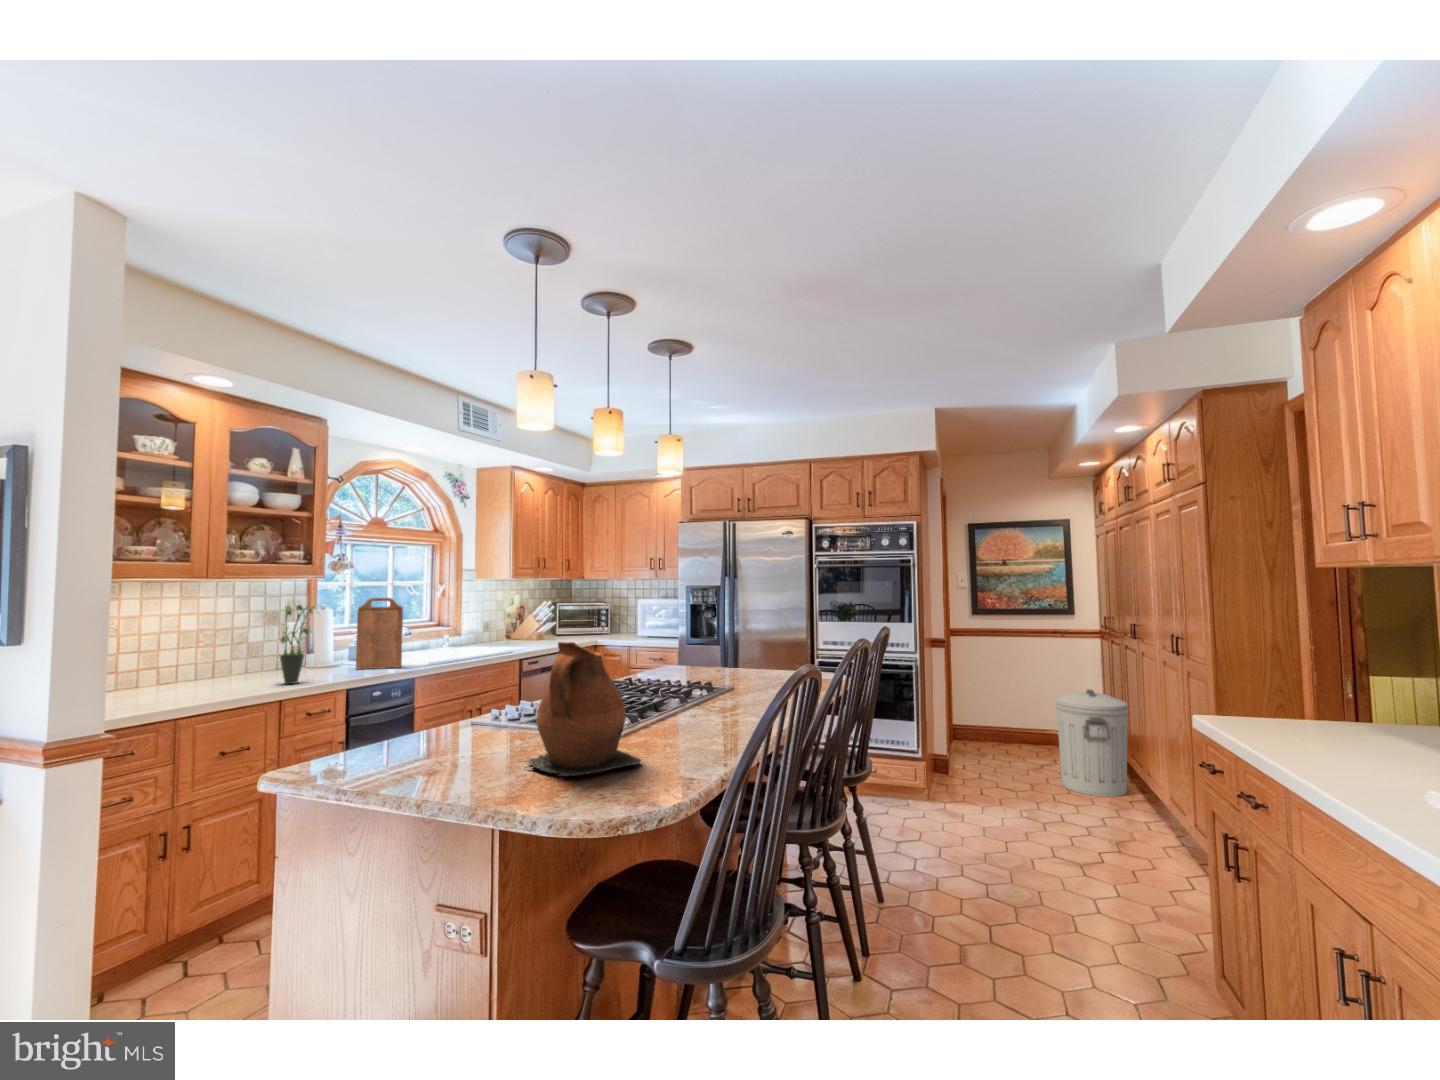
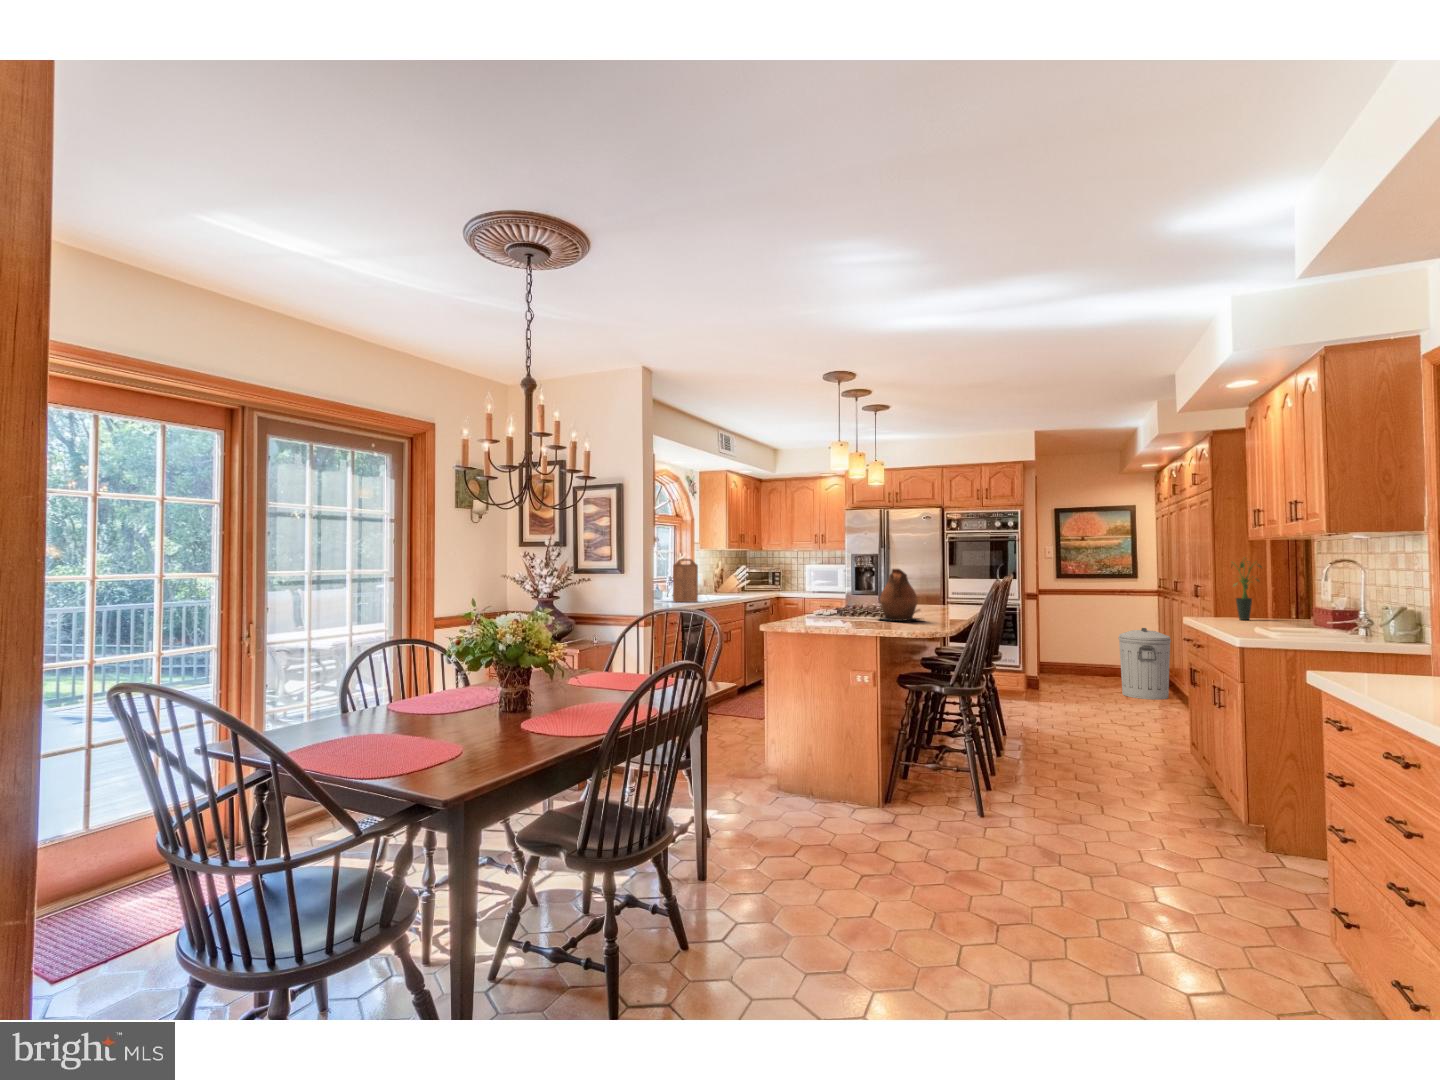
potted plant: present [280,601,314,684] -> present [1232,560,1261,620]

